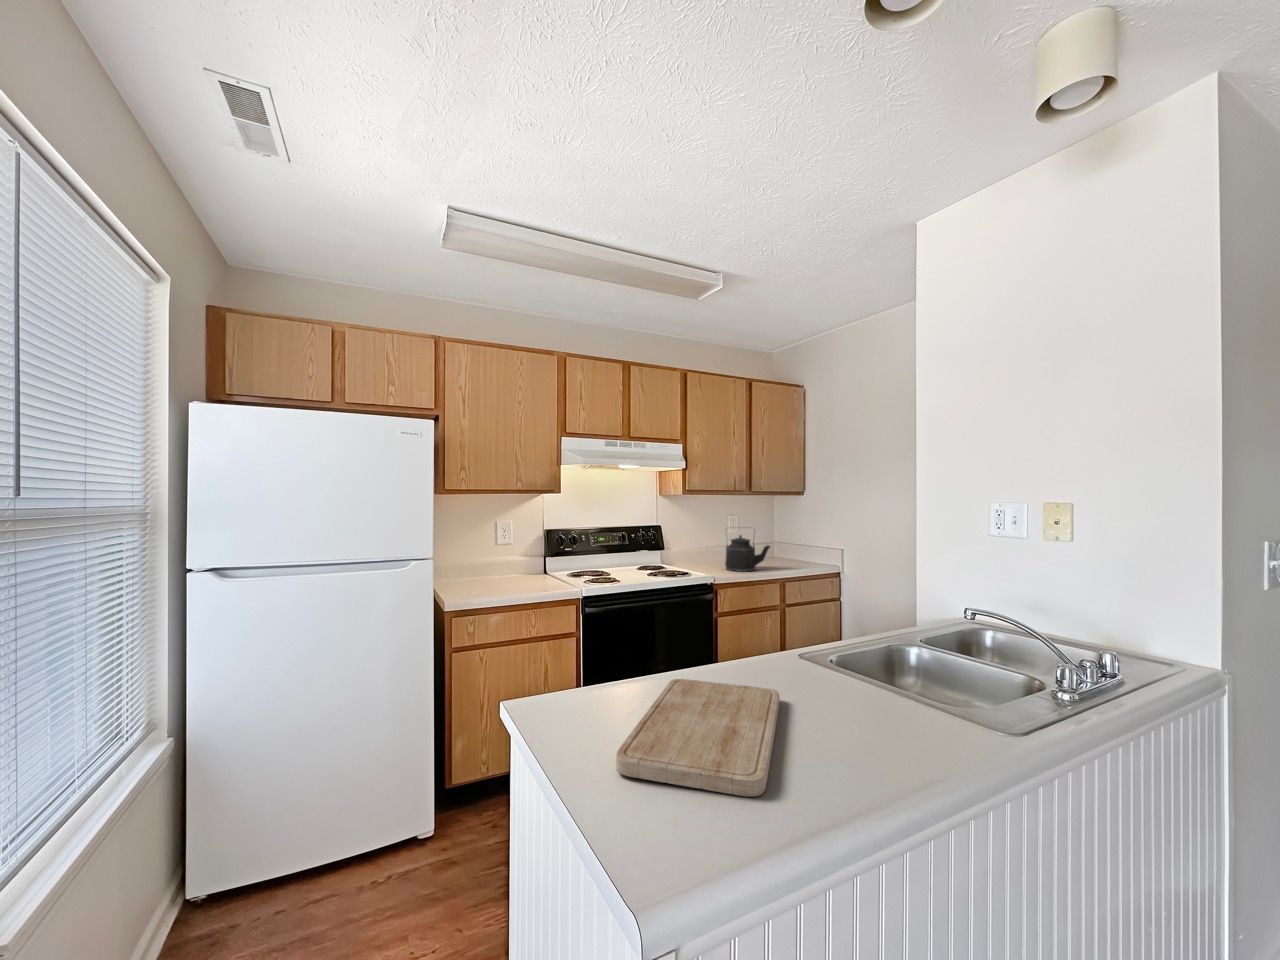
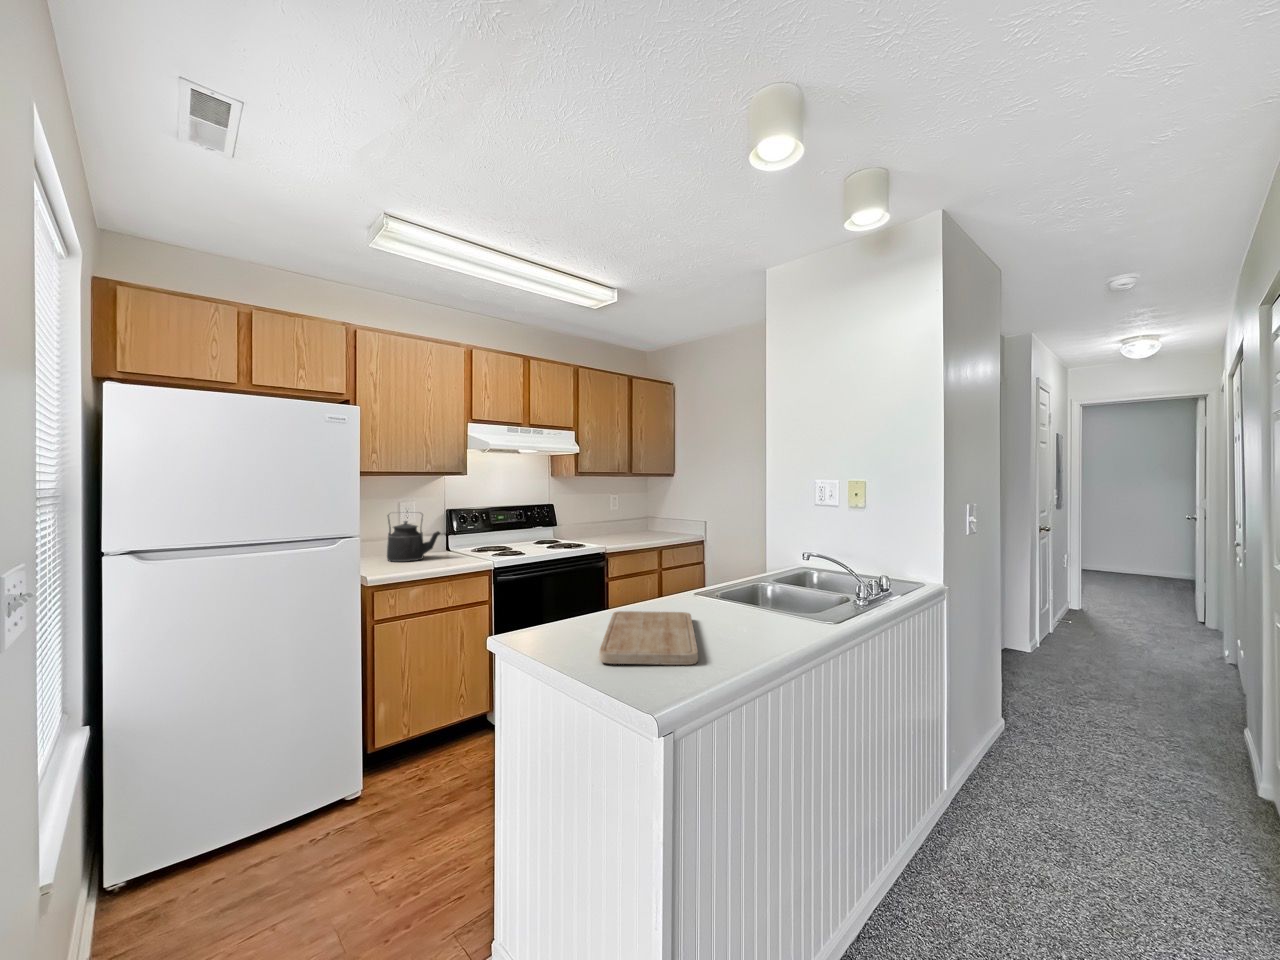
kettle: present [725,529,770,572] -> present [387,515,440,562]

